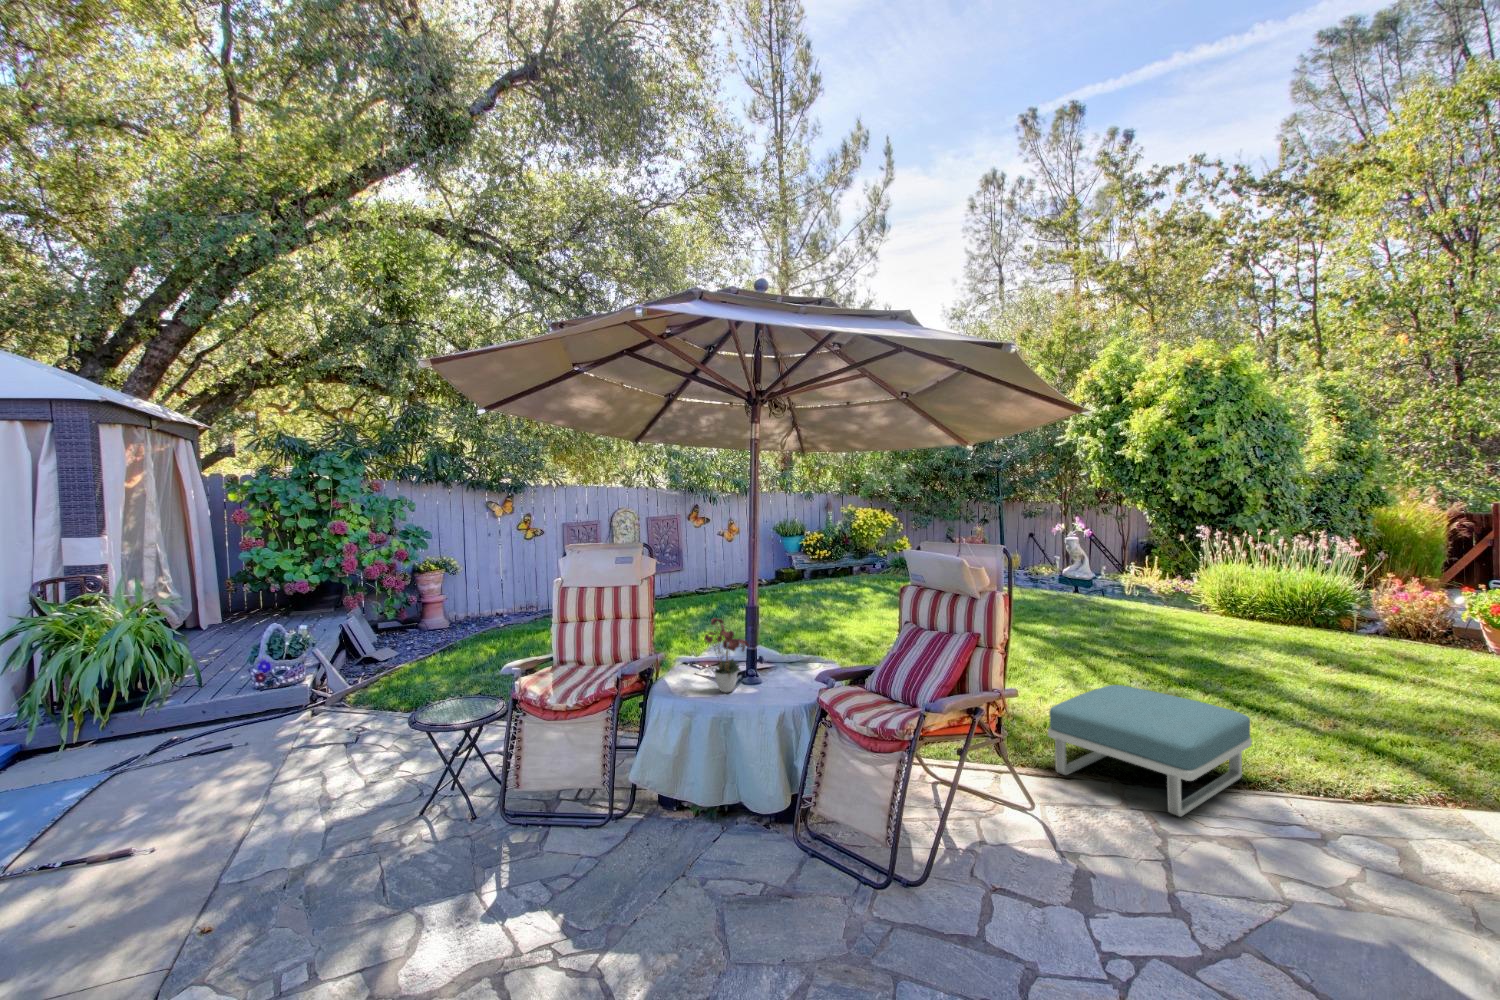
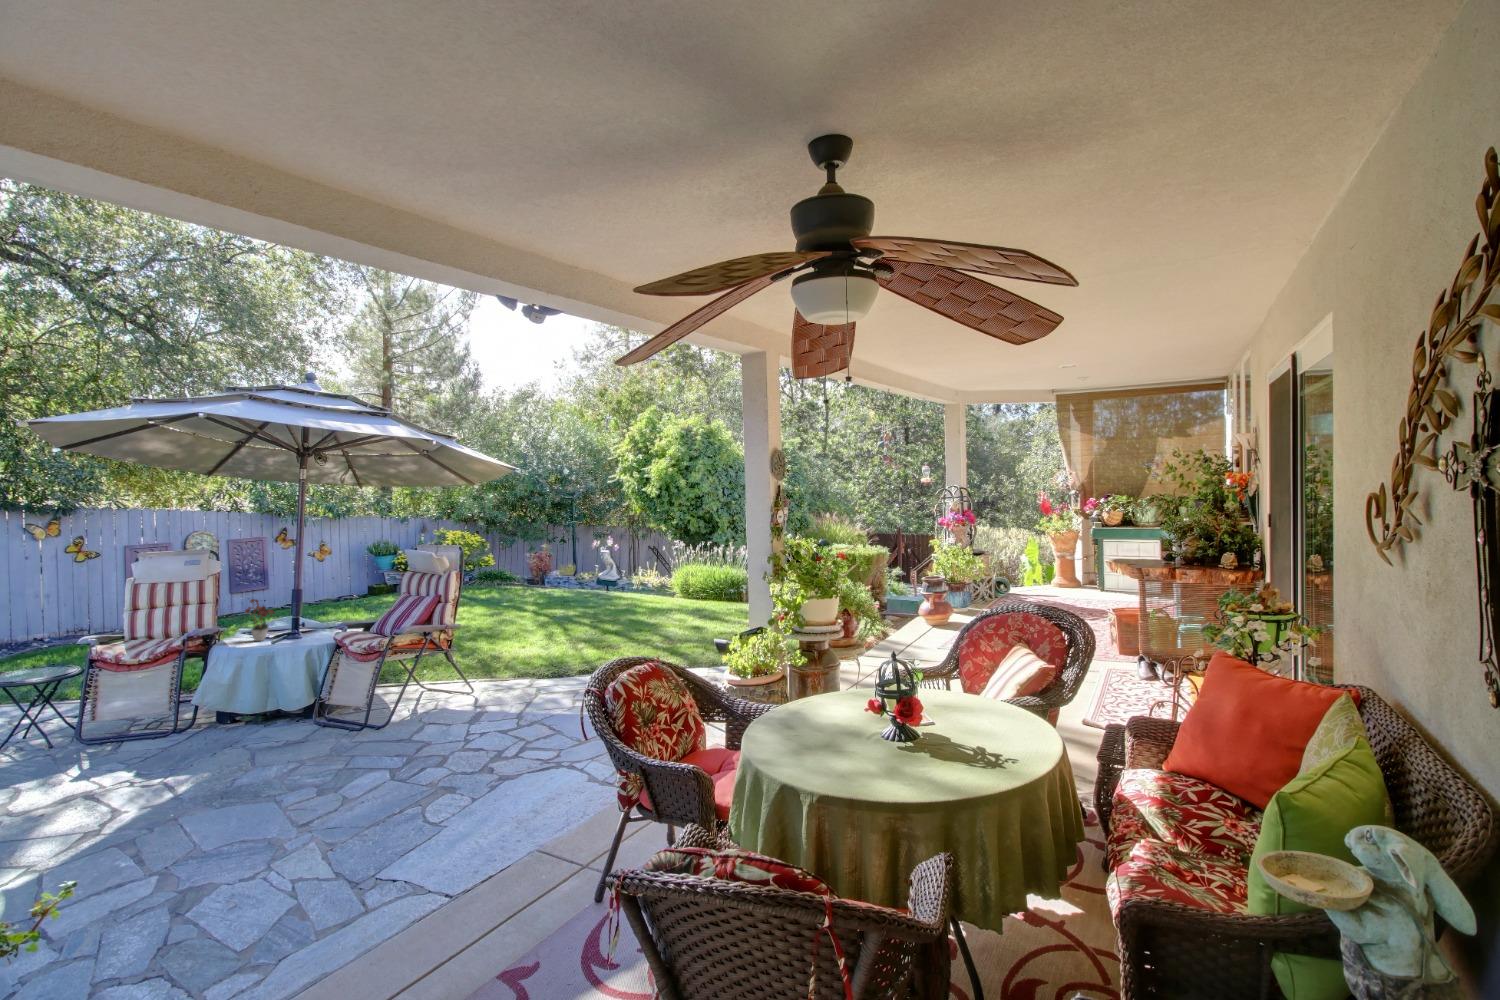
footstool: present [1048,685,1252,817] -> none [470,628,568,679]

